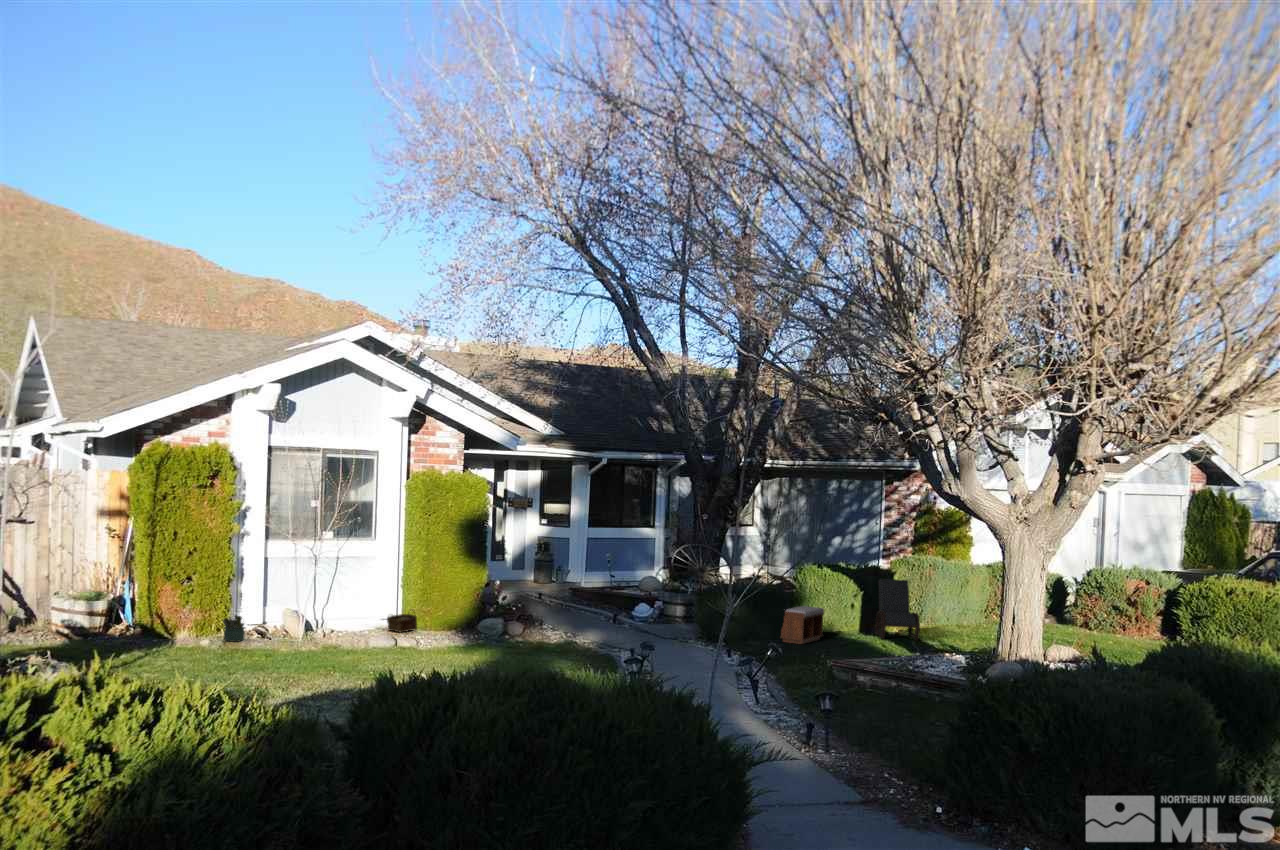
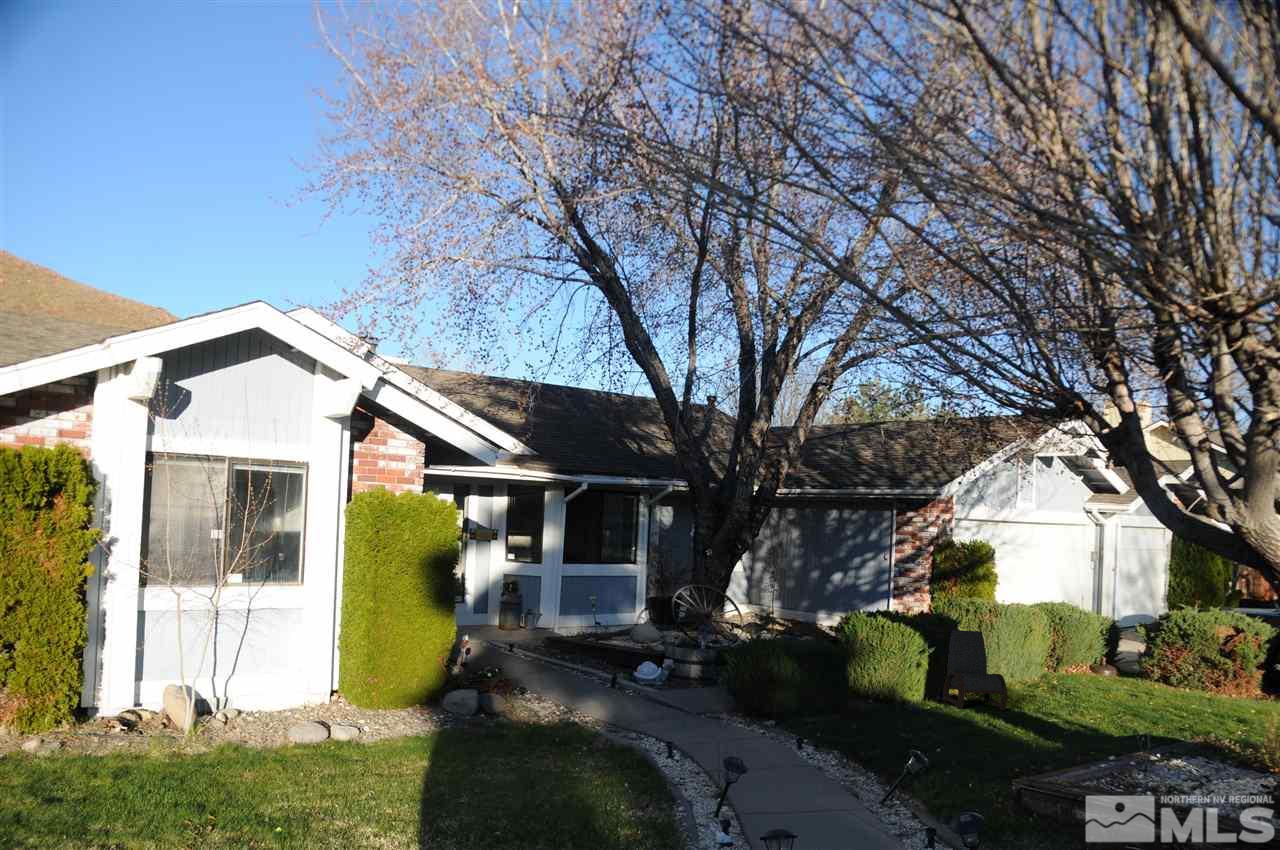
bench: present [781,606,824,644] -> none [841,668,892,720]
woven basket: present [387,610,417,633] -> none [315,680,357,714]
decorative plant: present [223,616,245,642] -> none [63,699,101,739]

